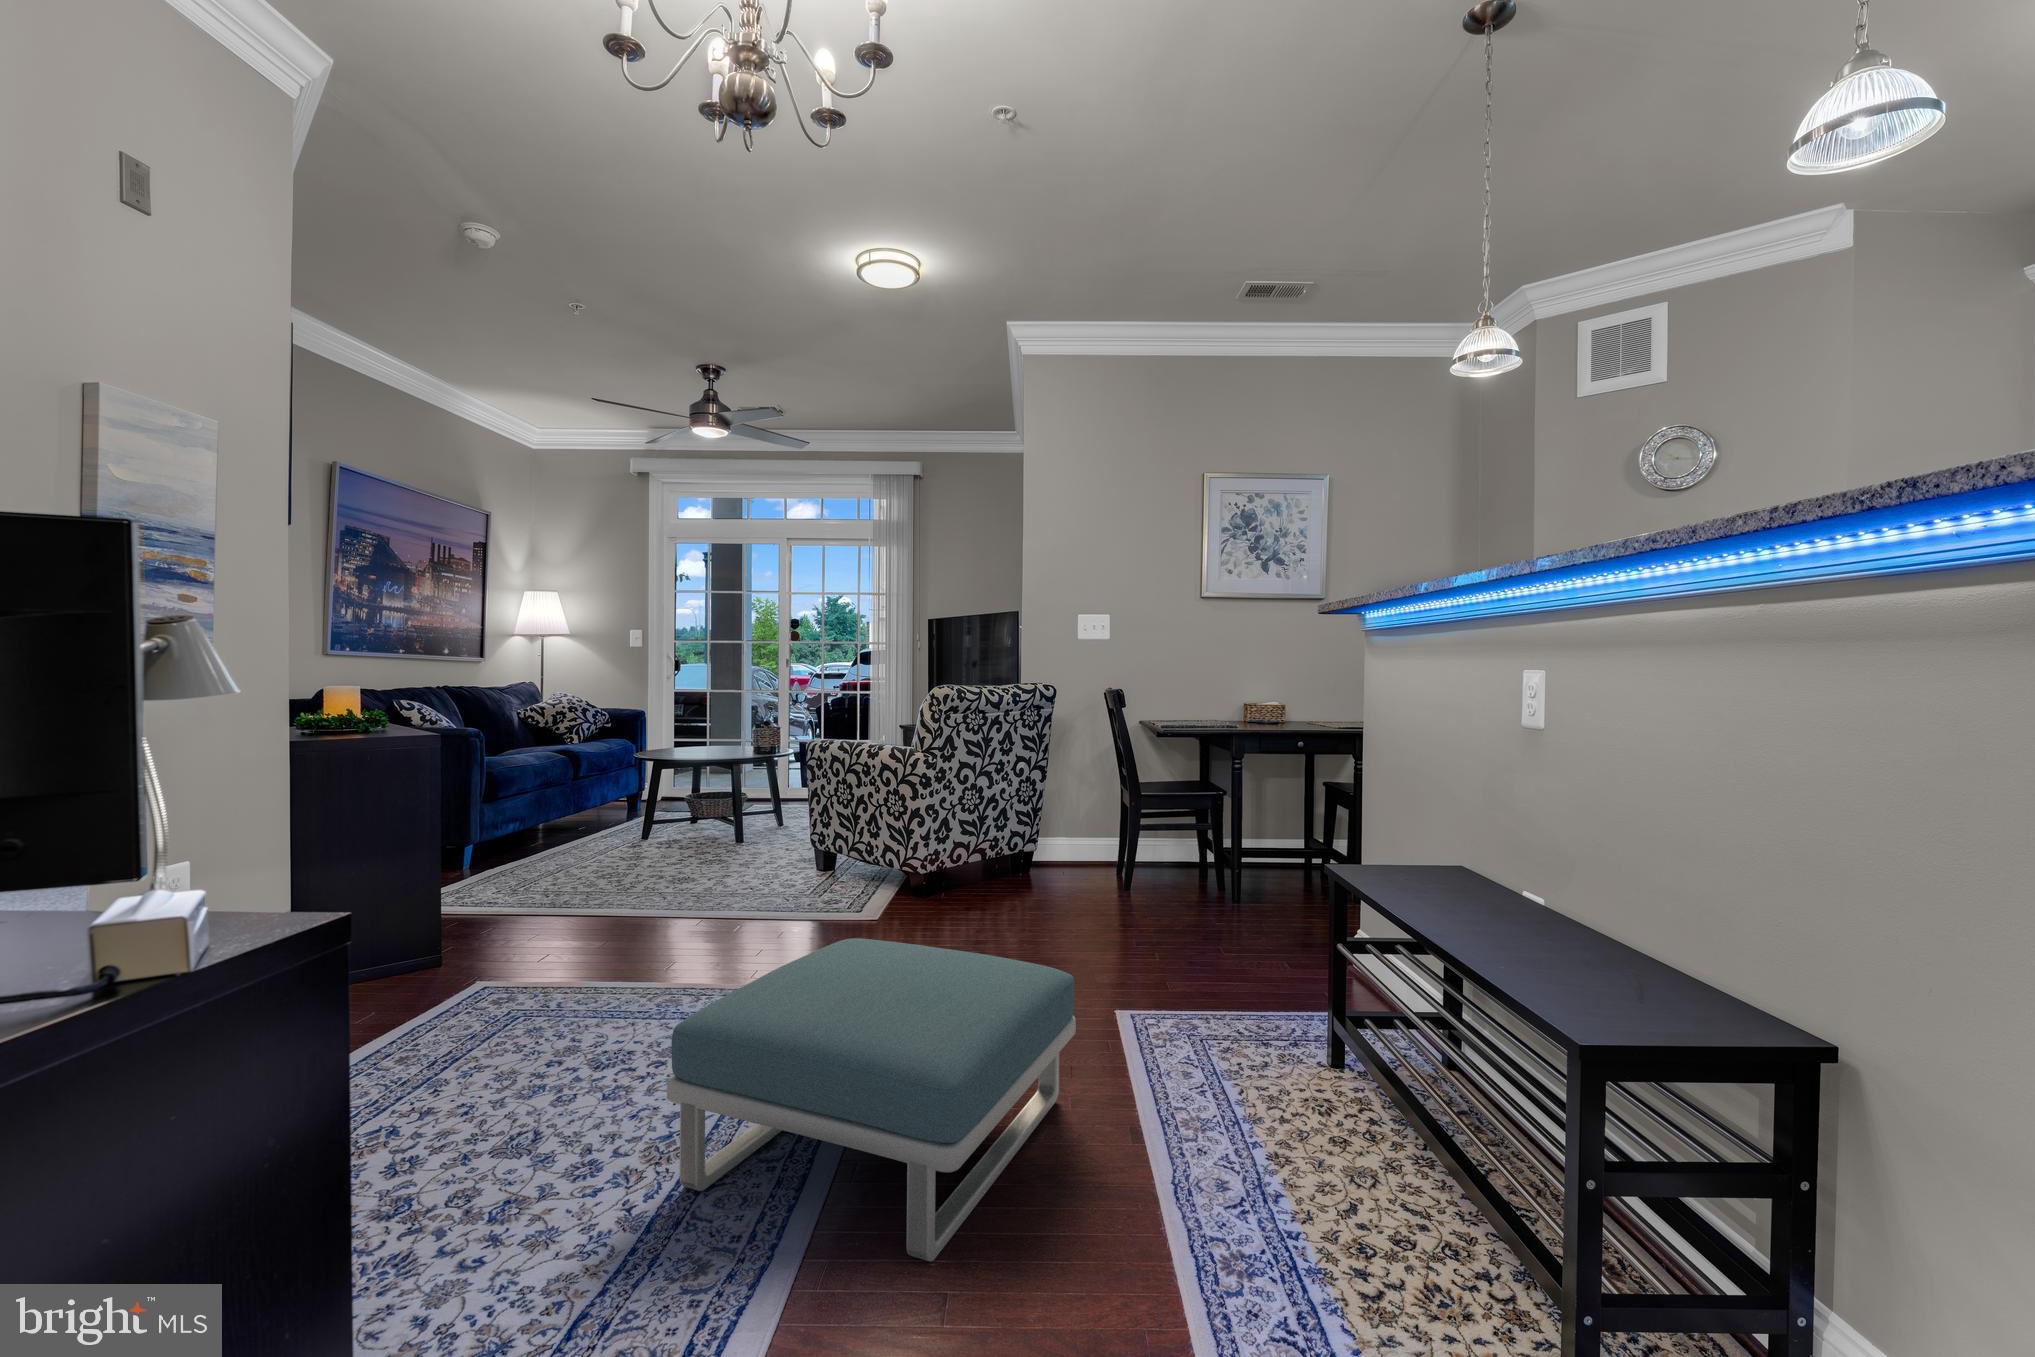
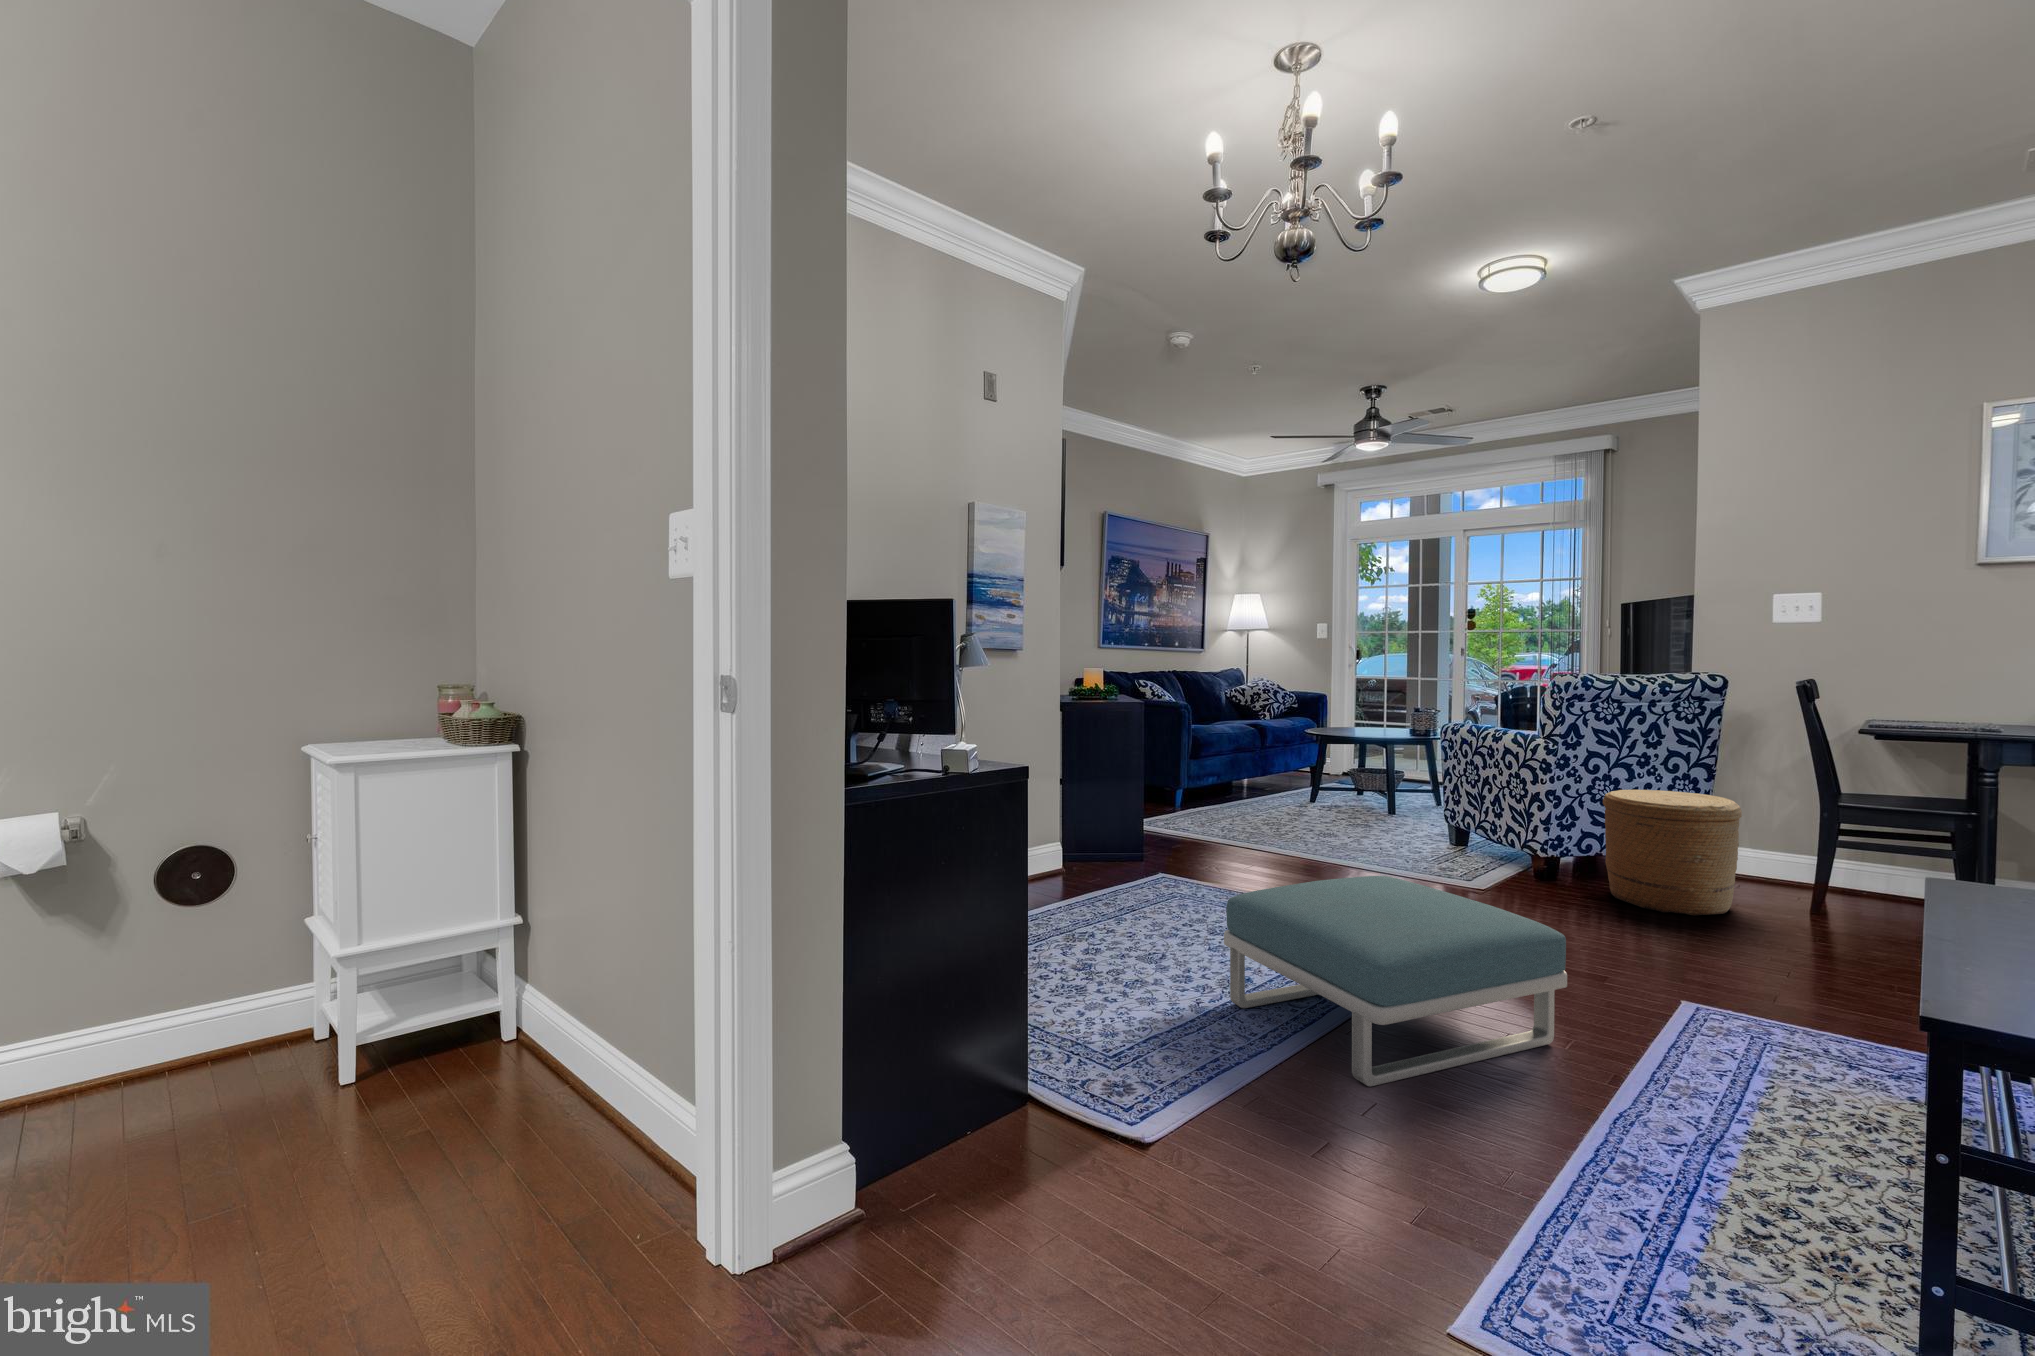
woven basket: none [976,794,1081,911] -> present [1603,790,1742,916]

